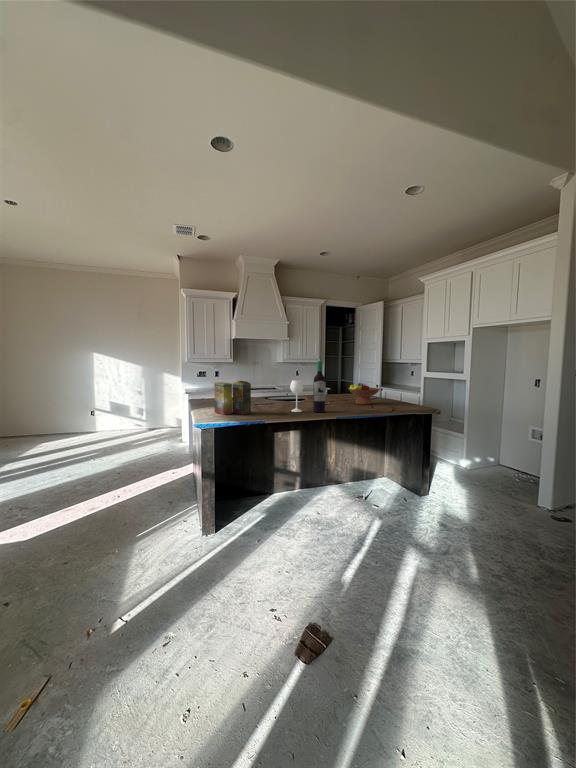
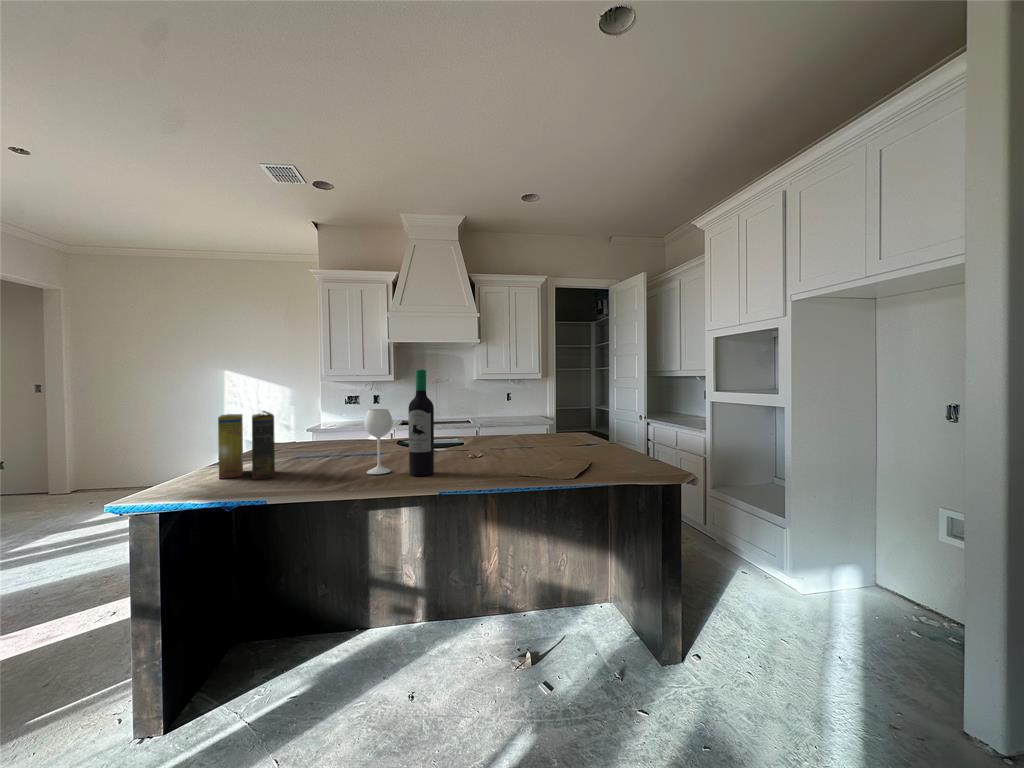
fruit bowl: present [348,383,380,404] -> none [523,414,586,456]

